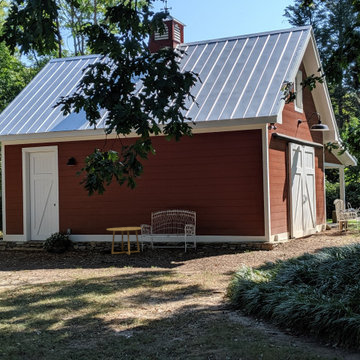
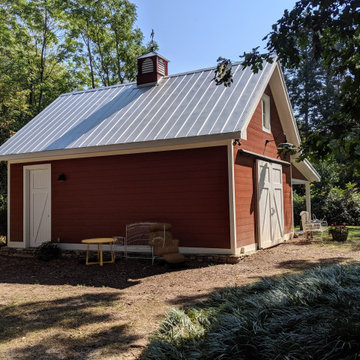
lounge chair: none [178,210,220,256] -> present [148,223,185,269]

